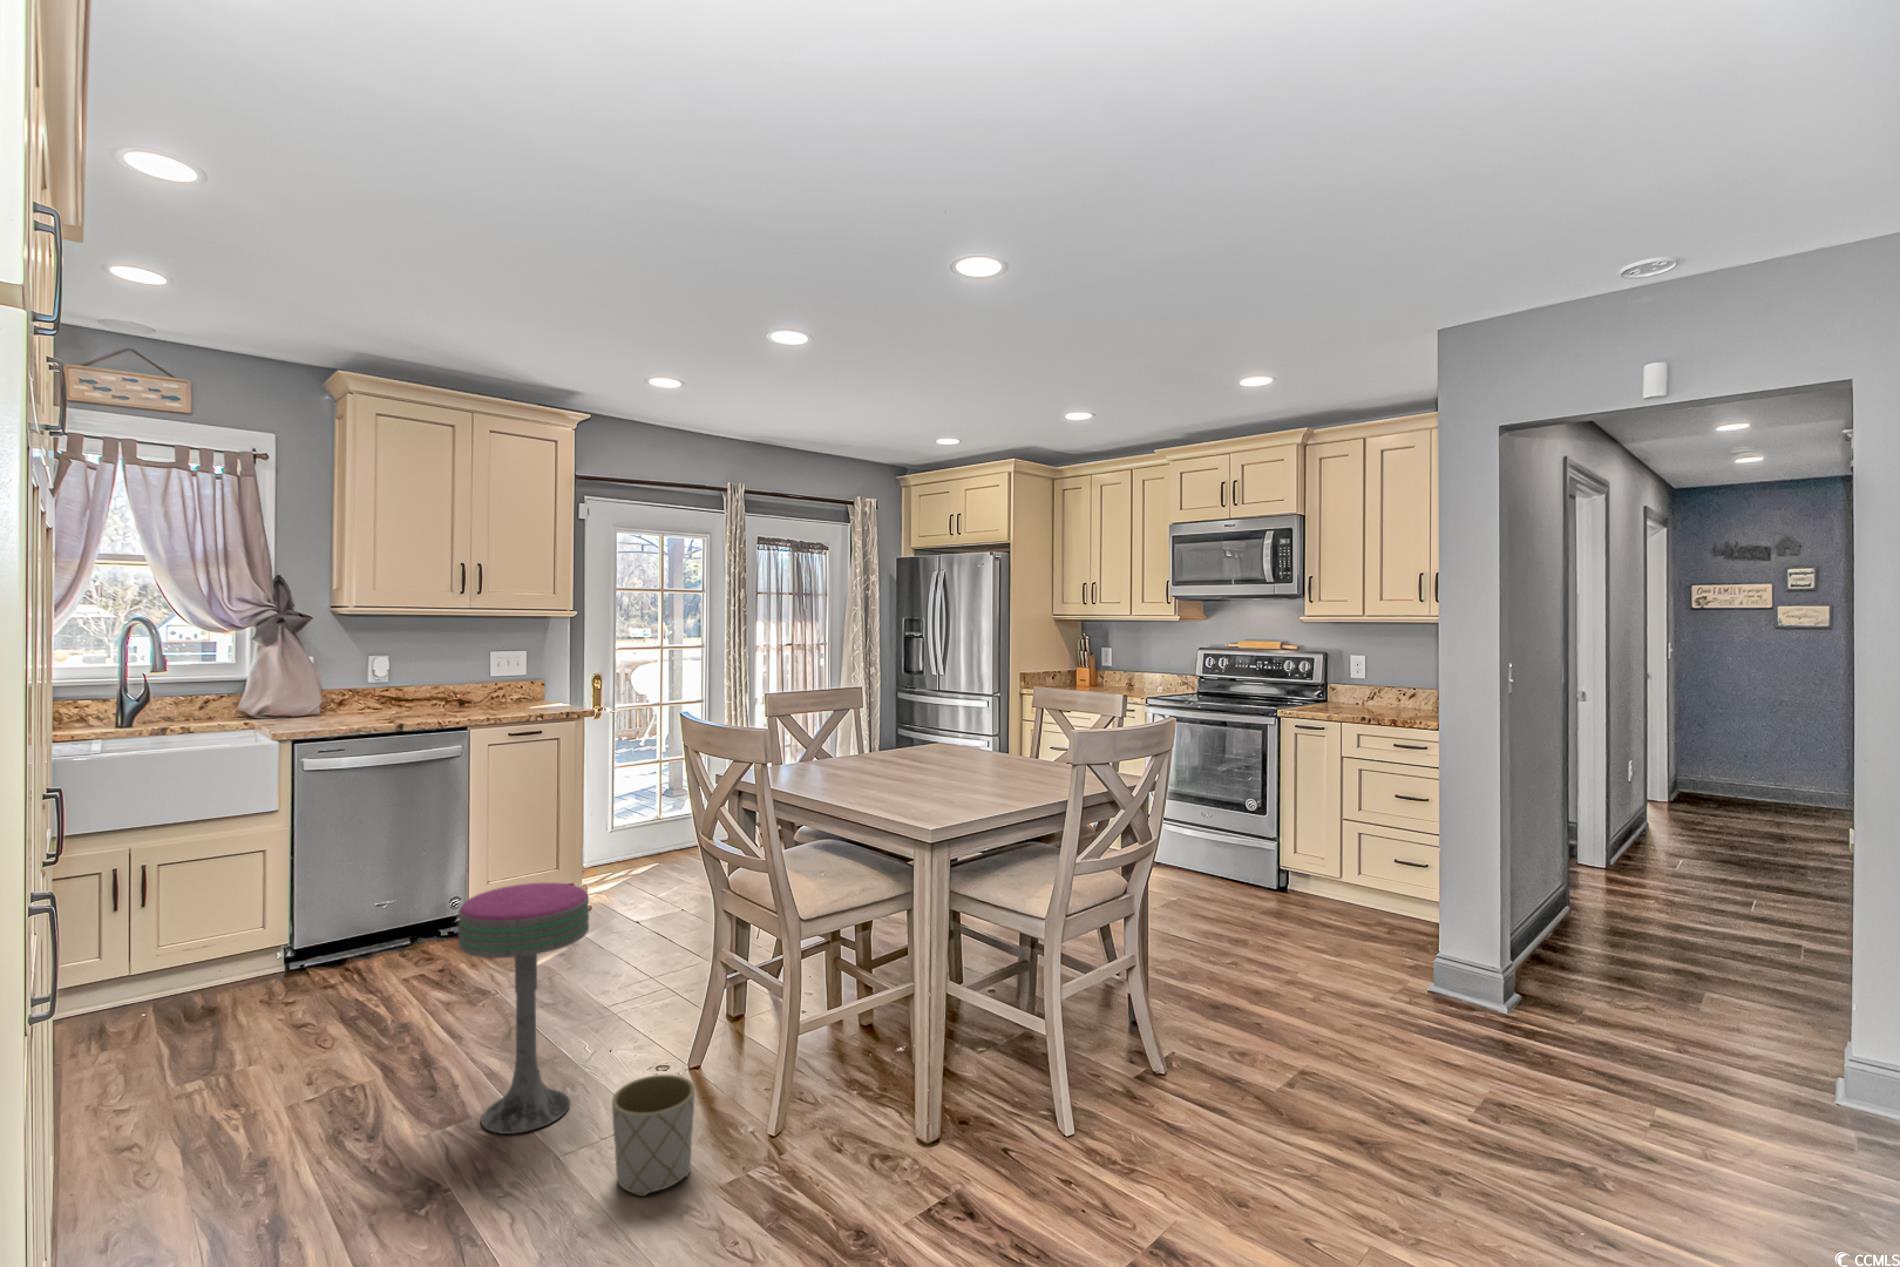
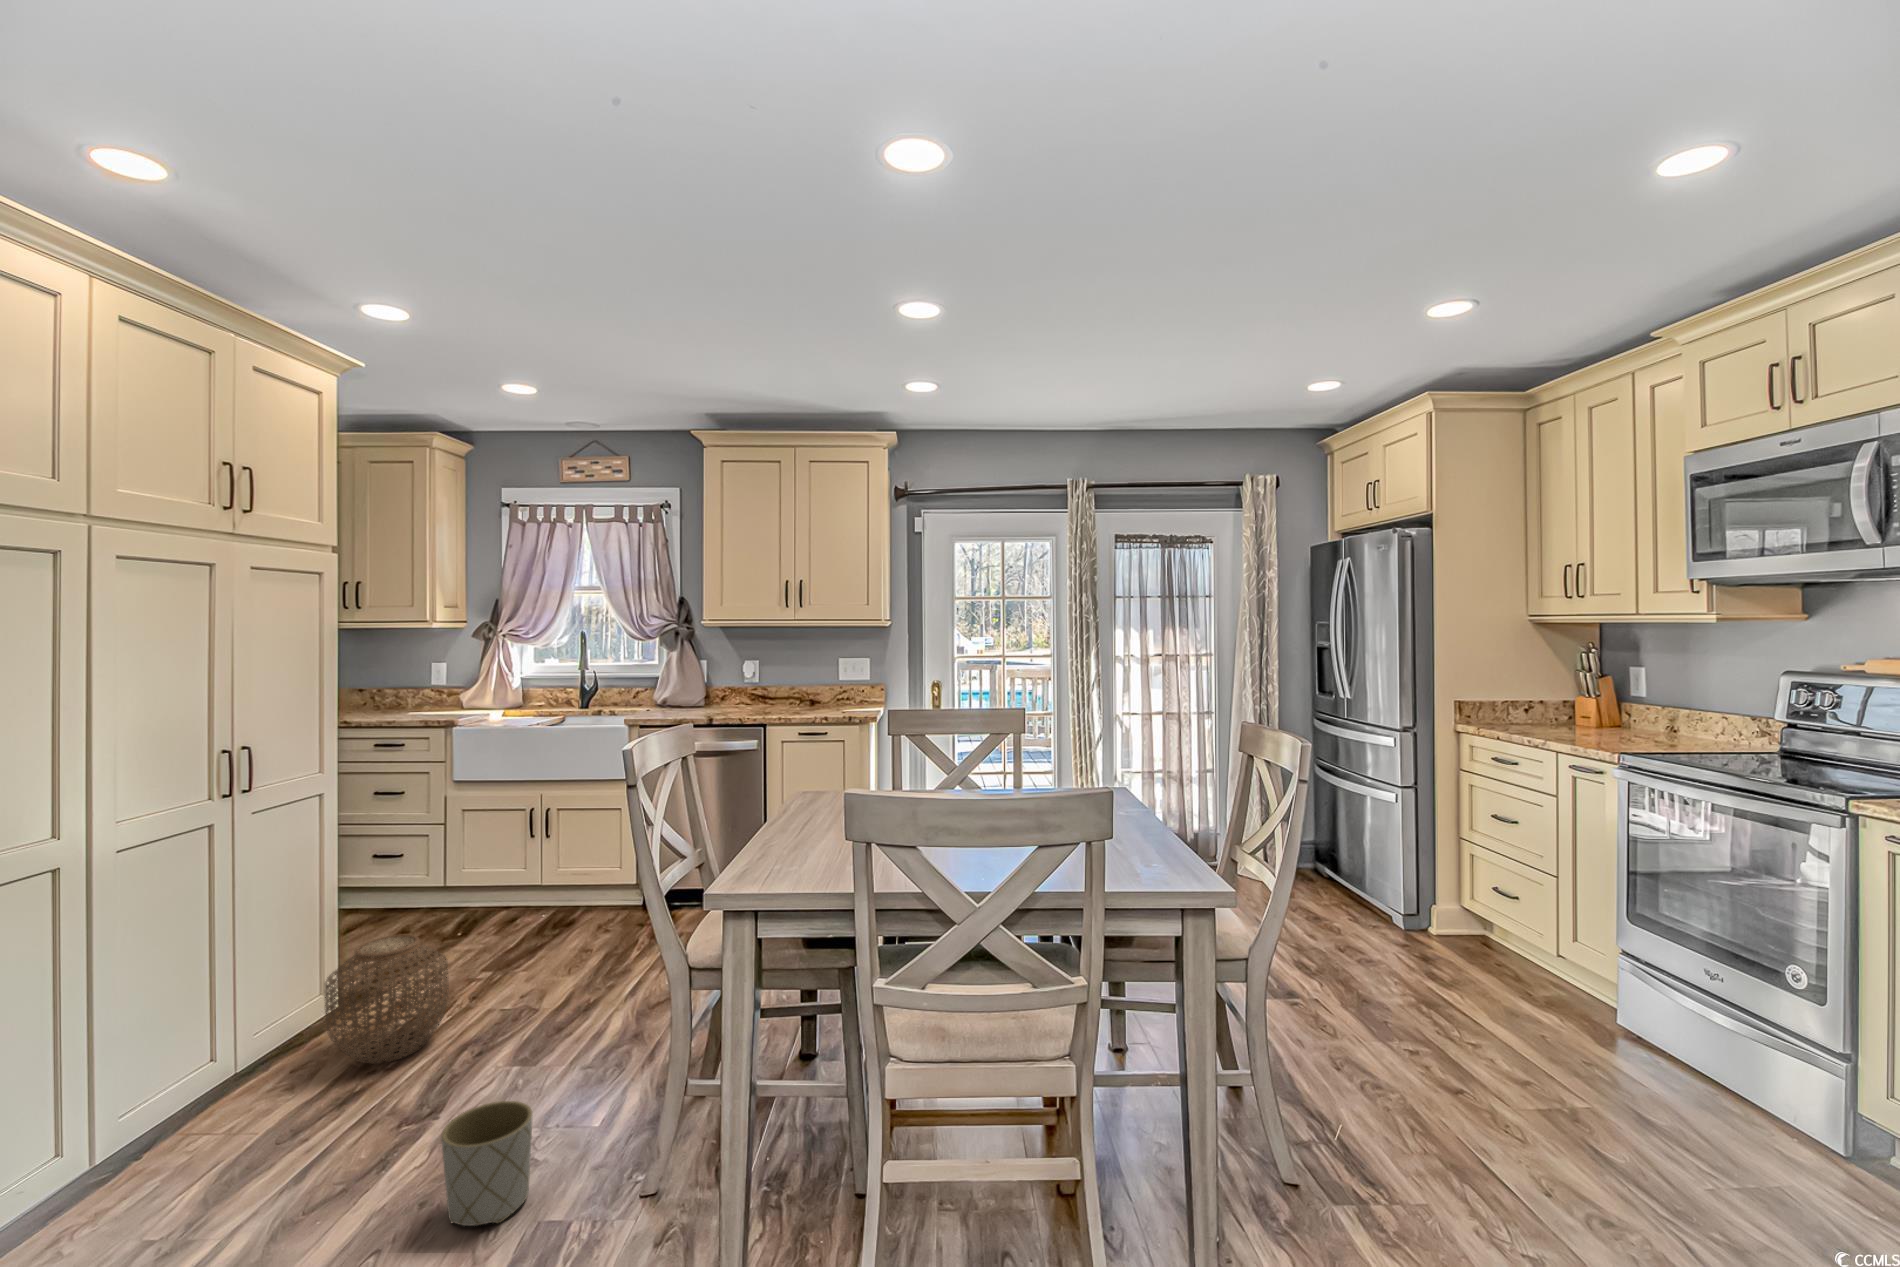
bar stool: present [458,883,589,1134] -> none [476,879,597,1110]
woven basket: none [133,1011,308,1189] -> present [325,935,449,1064]

